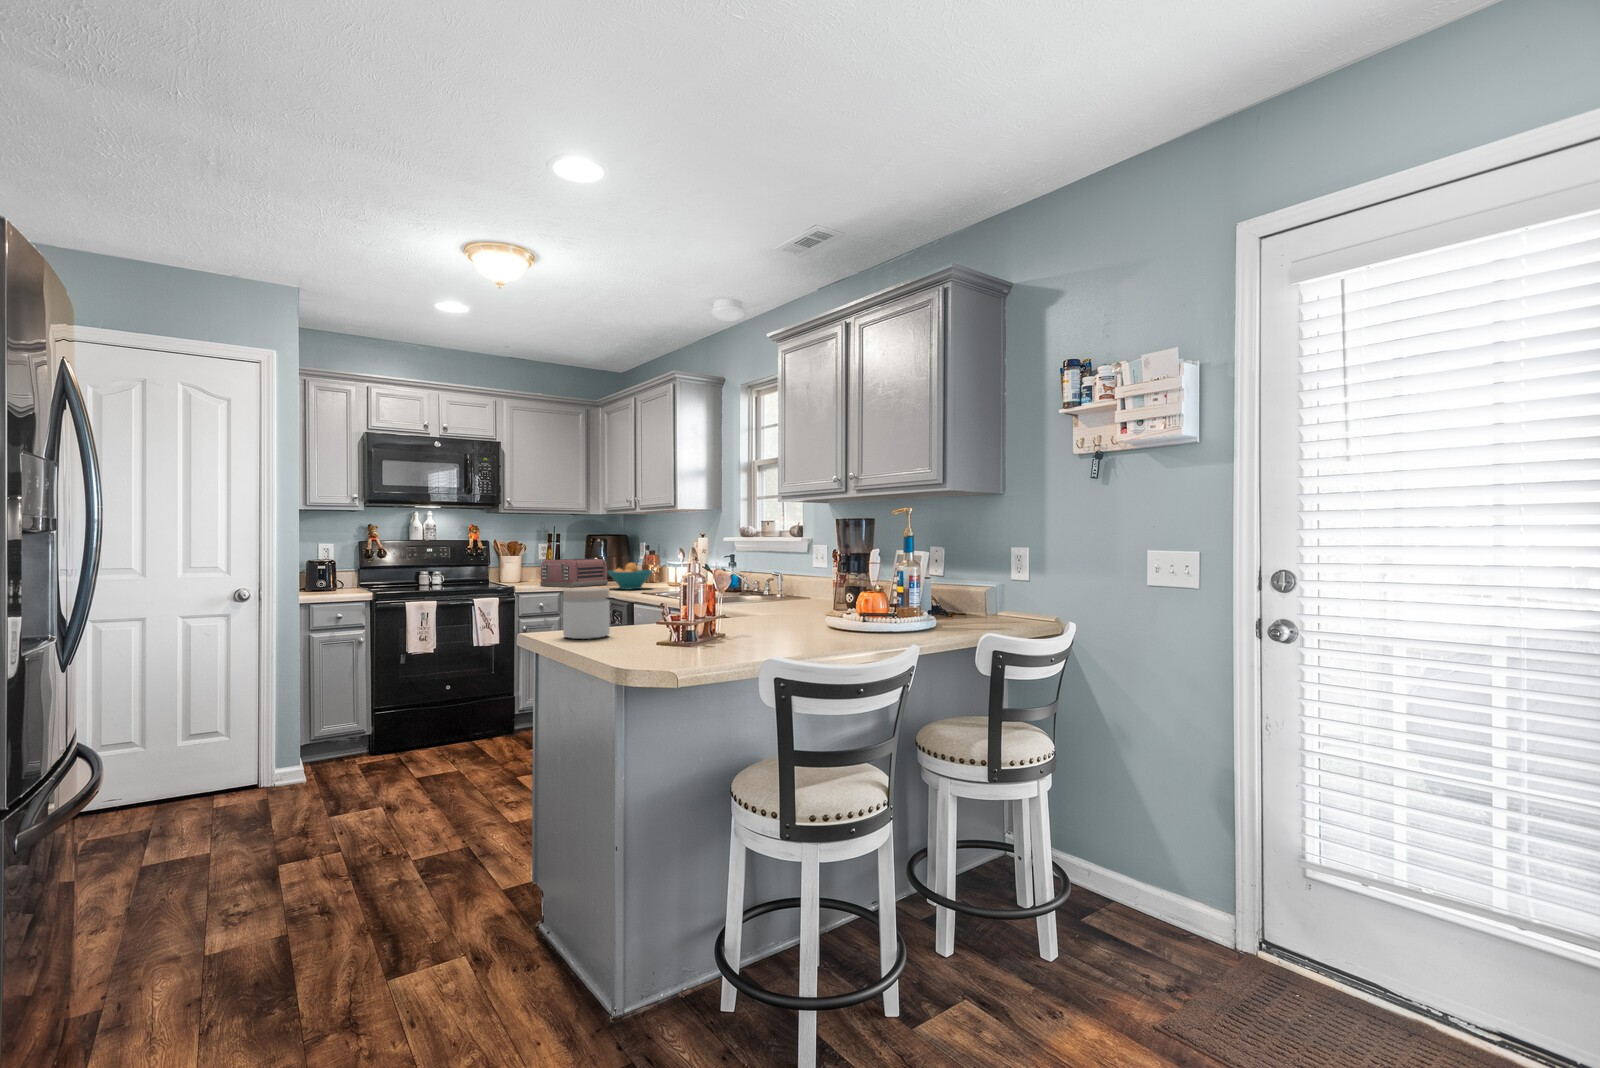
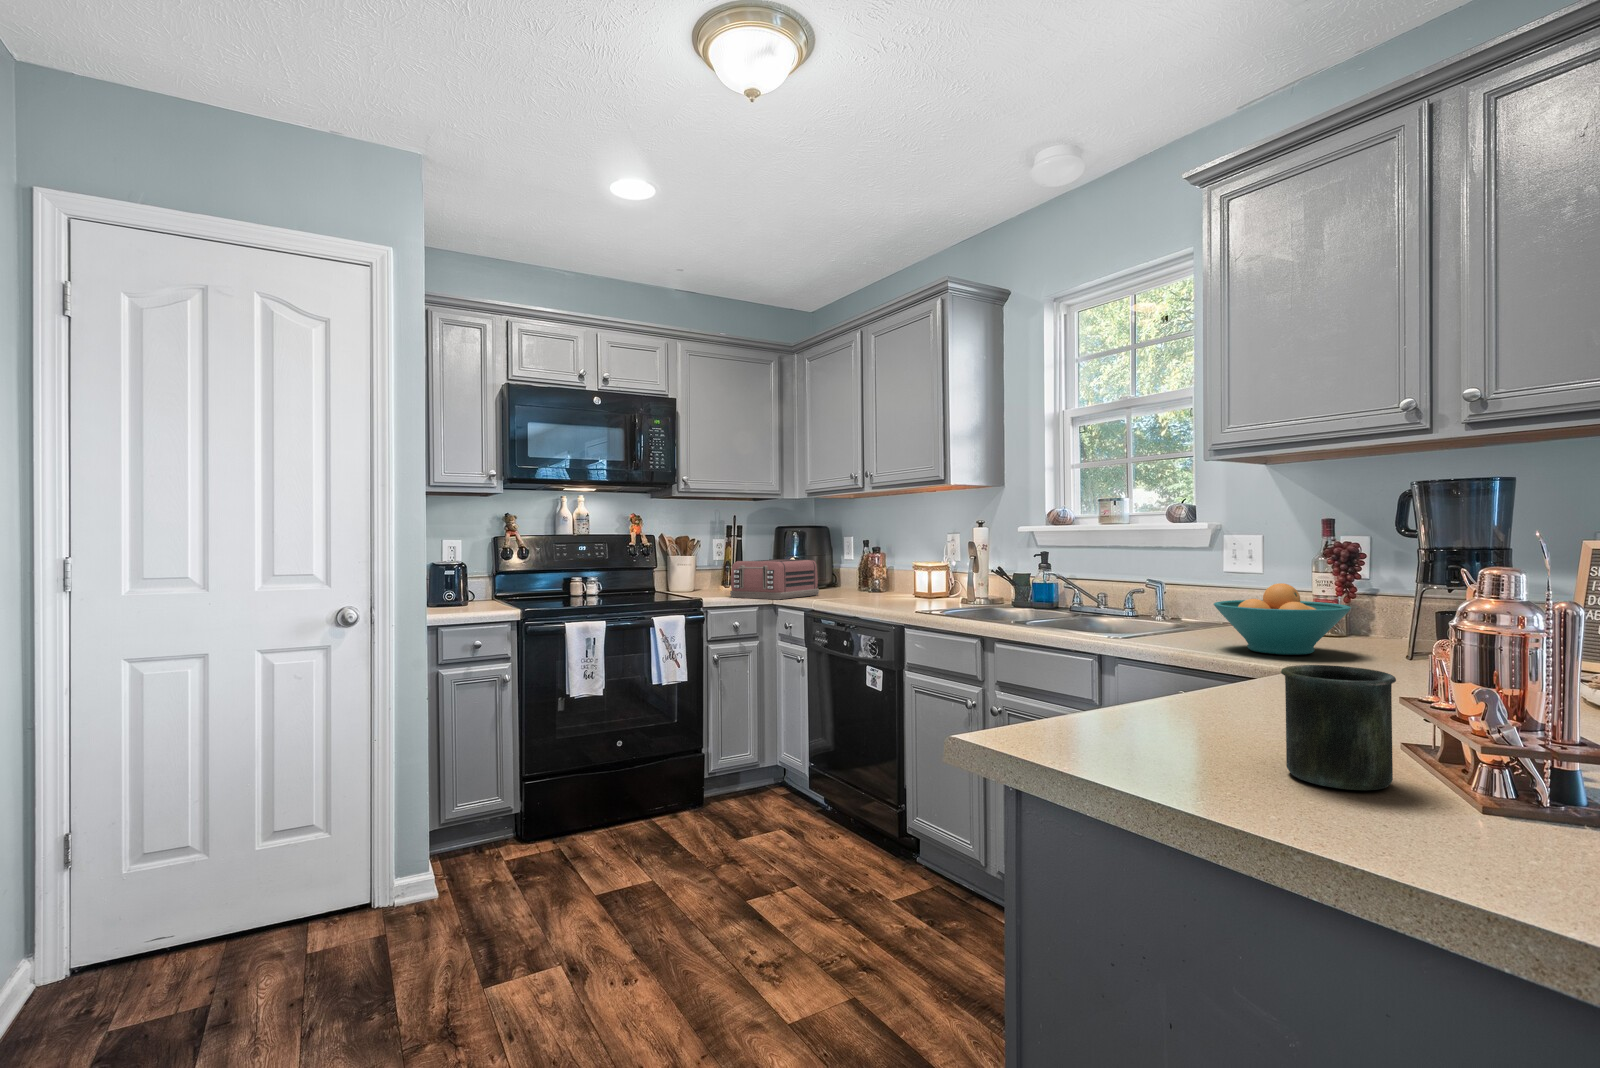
fruit bowl: present [608,563,653,590] -> present [1214,583,1351,655]
jar: present [563,588,610,639] -> none [1066,625,1182,755]
mug: none [620,601,658,644] -> present [1281,665,1396,790]

